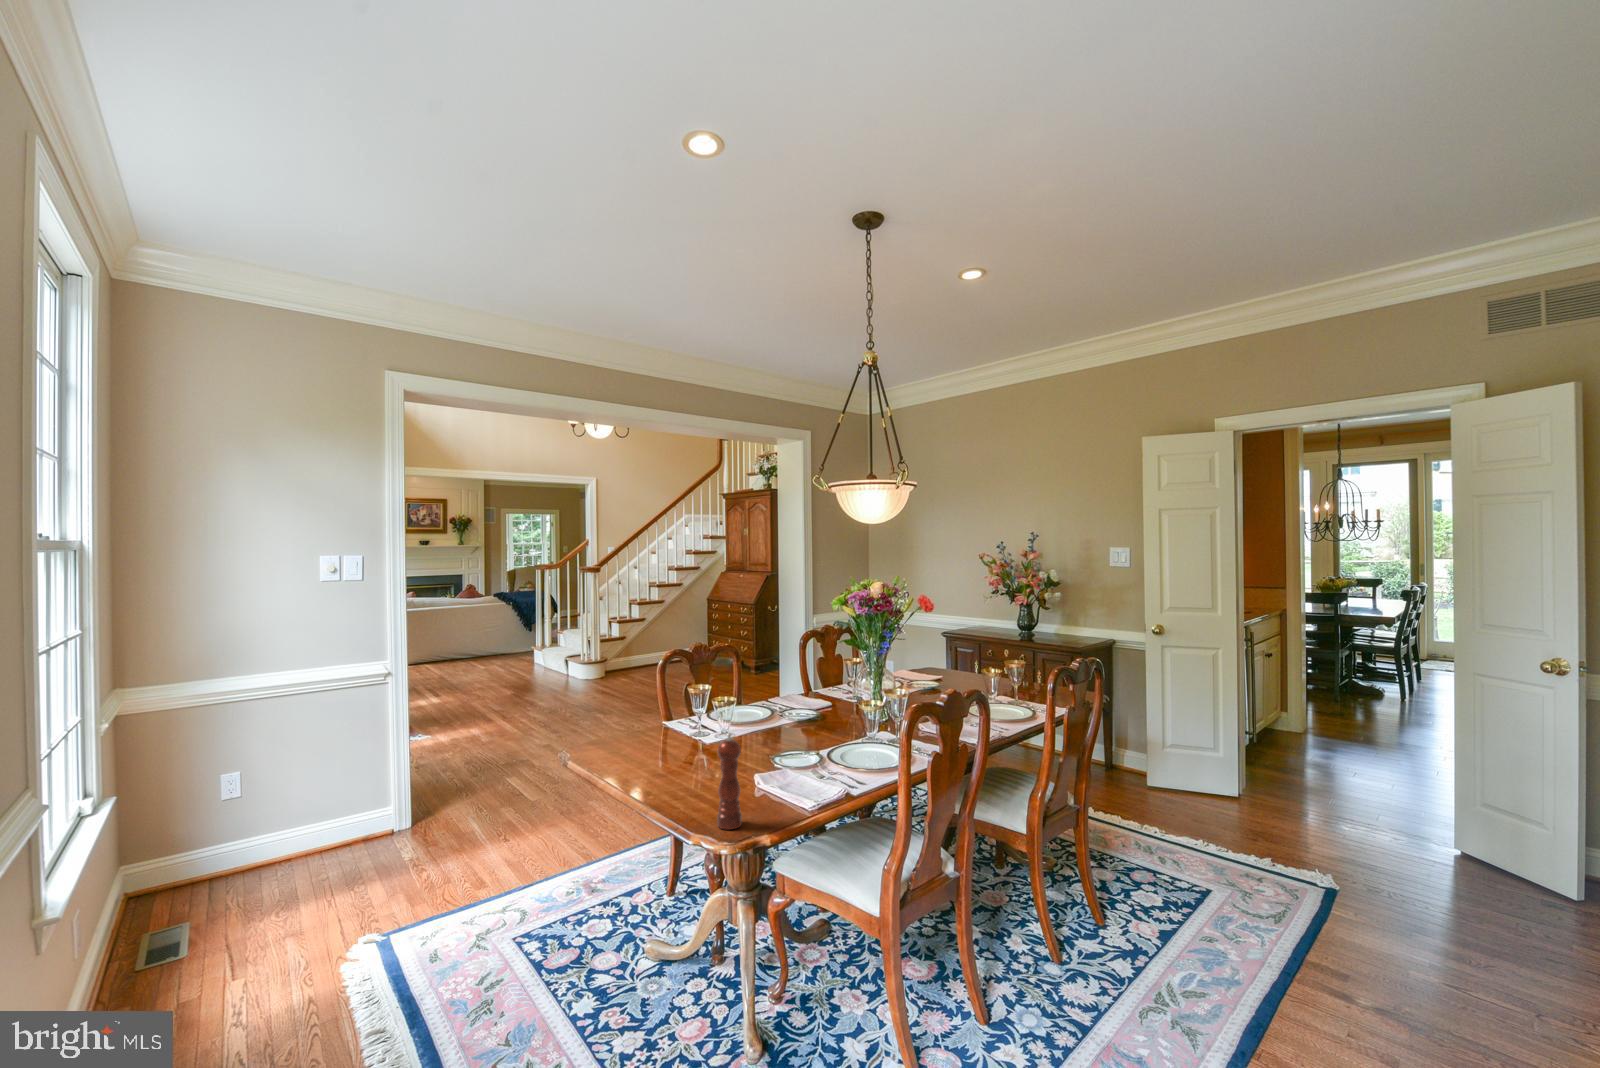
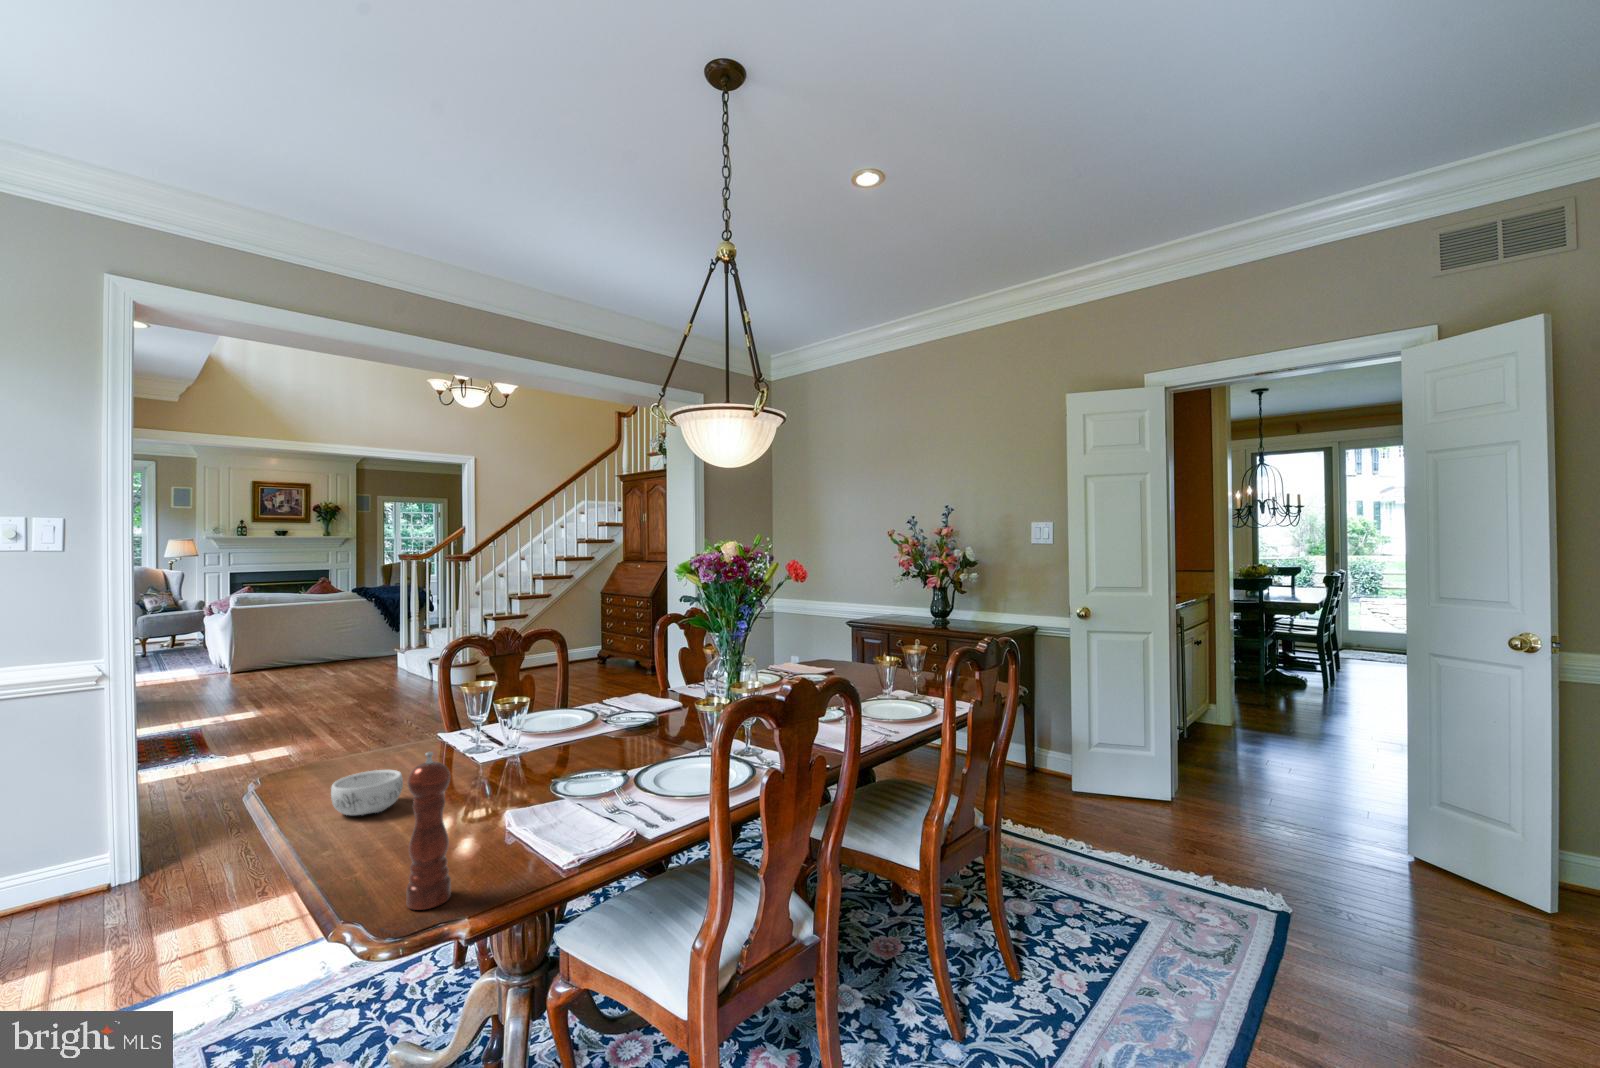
decorative bowl: none [629,746,671,775] -> present [331,770,403,815]

